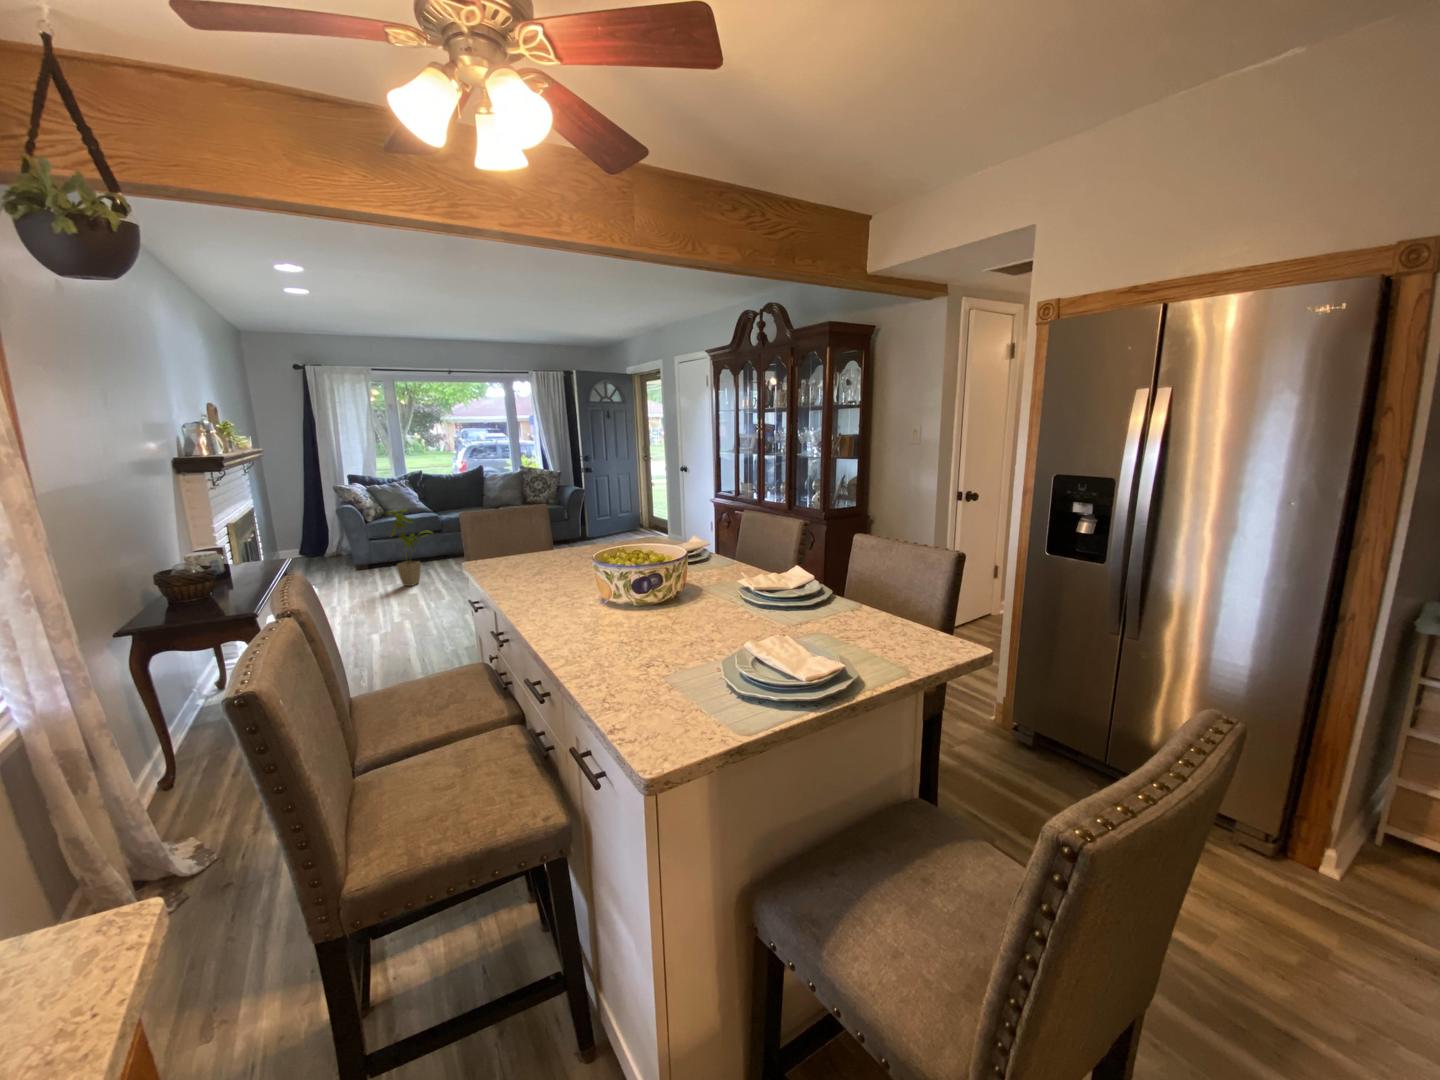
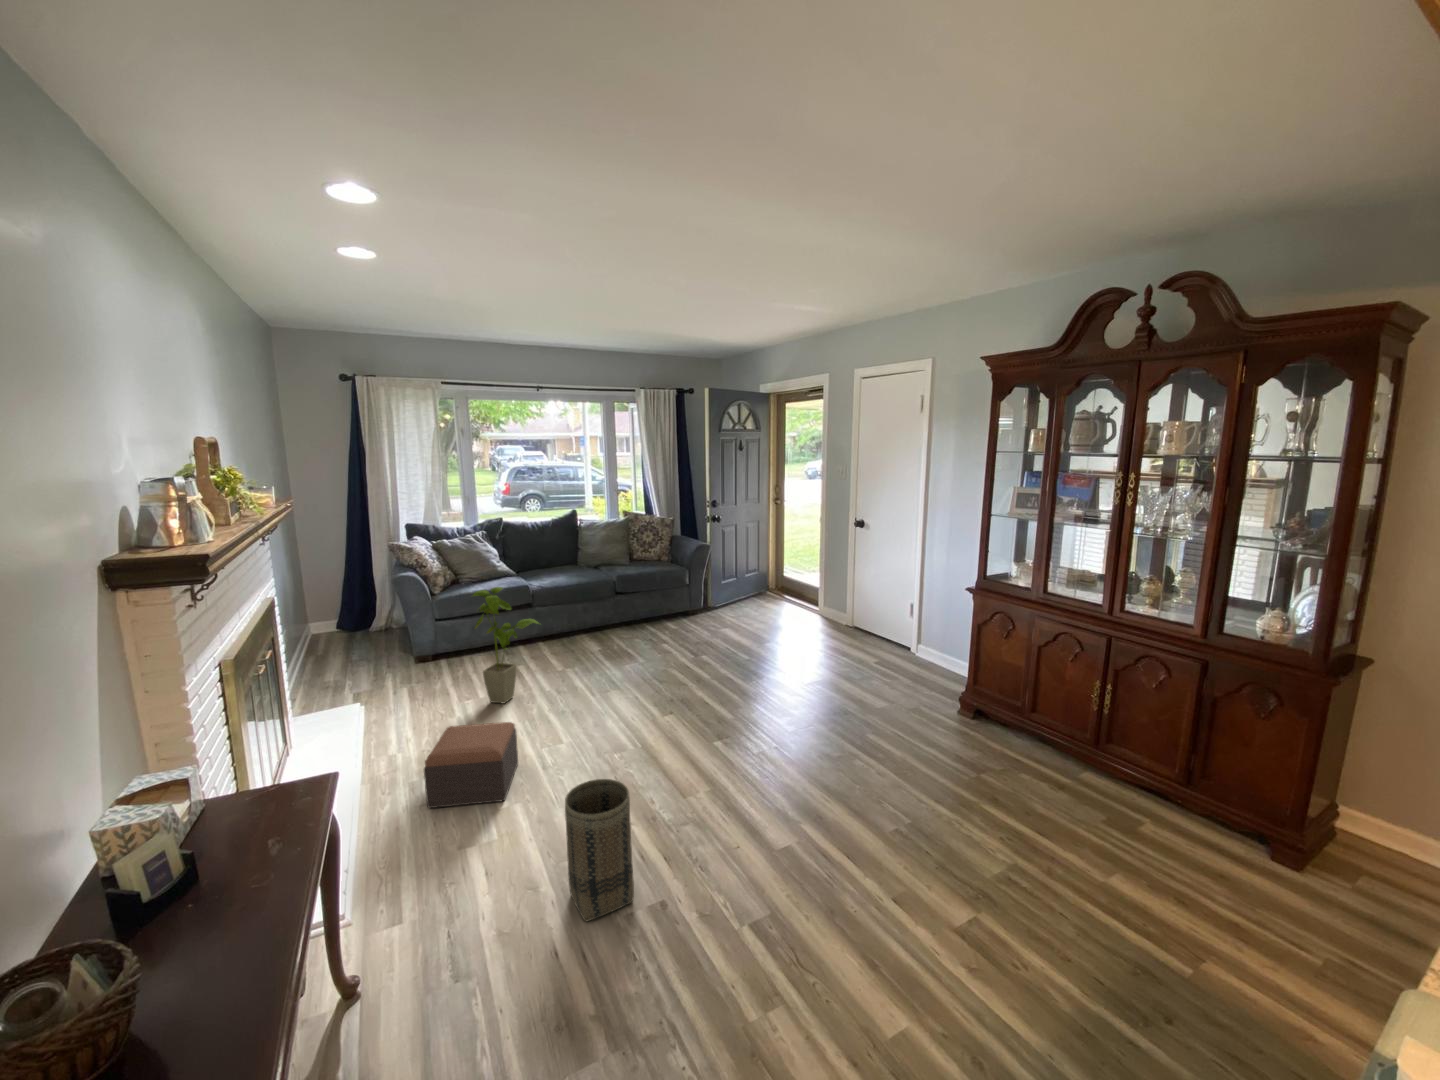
footstool: none [351,582,412,624] -> present [424,722,518,808]
basket: none [416,588,455,652] -> present [565,779,634,921]

